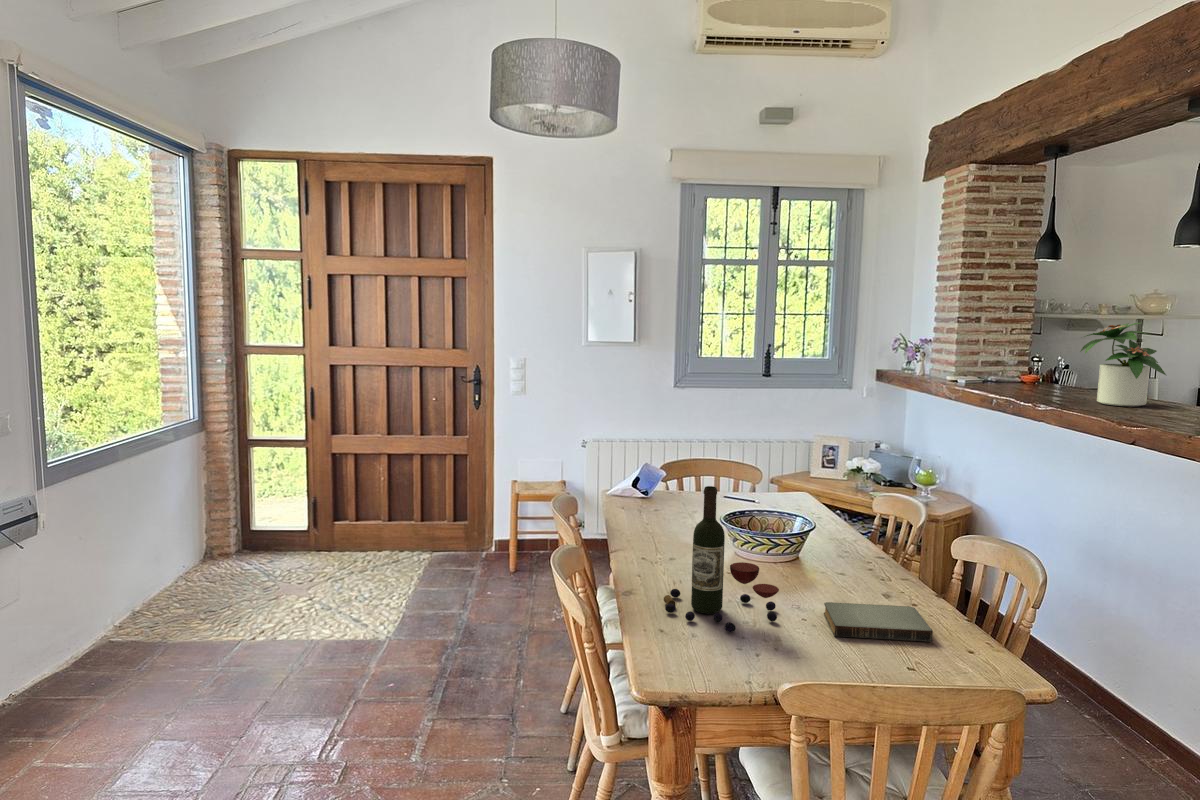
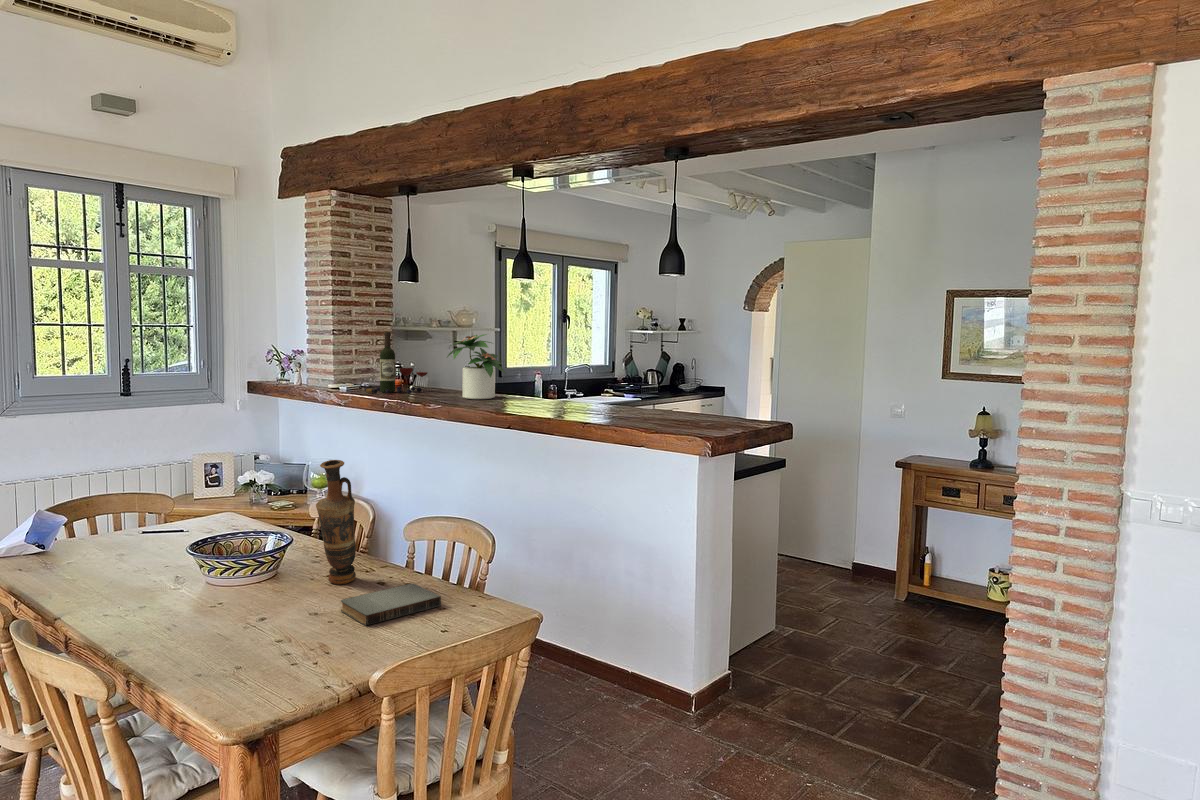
vase: none [826,455,867,587] -> present [316,460,356,584]
wine bottle: present [664,486,779,632] -> present [365,332,427,394]

